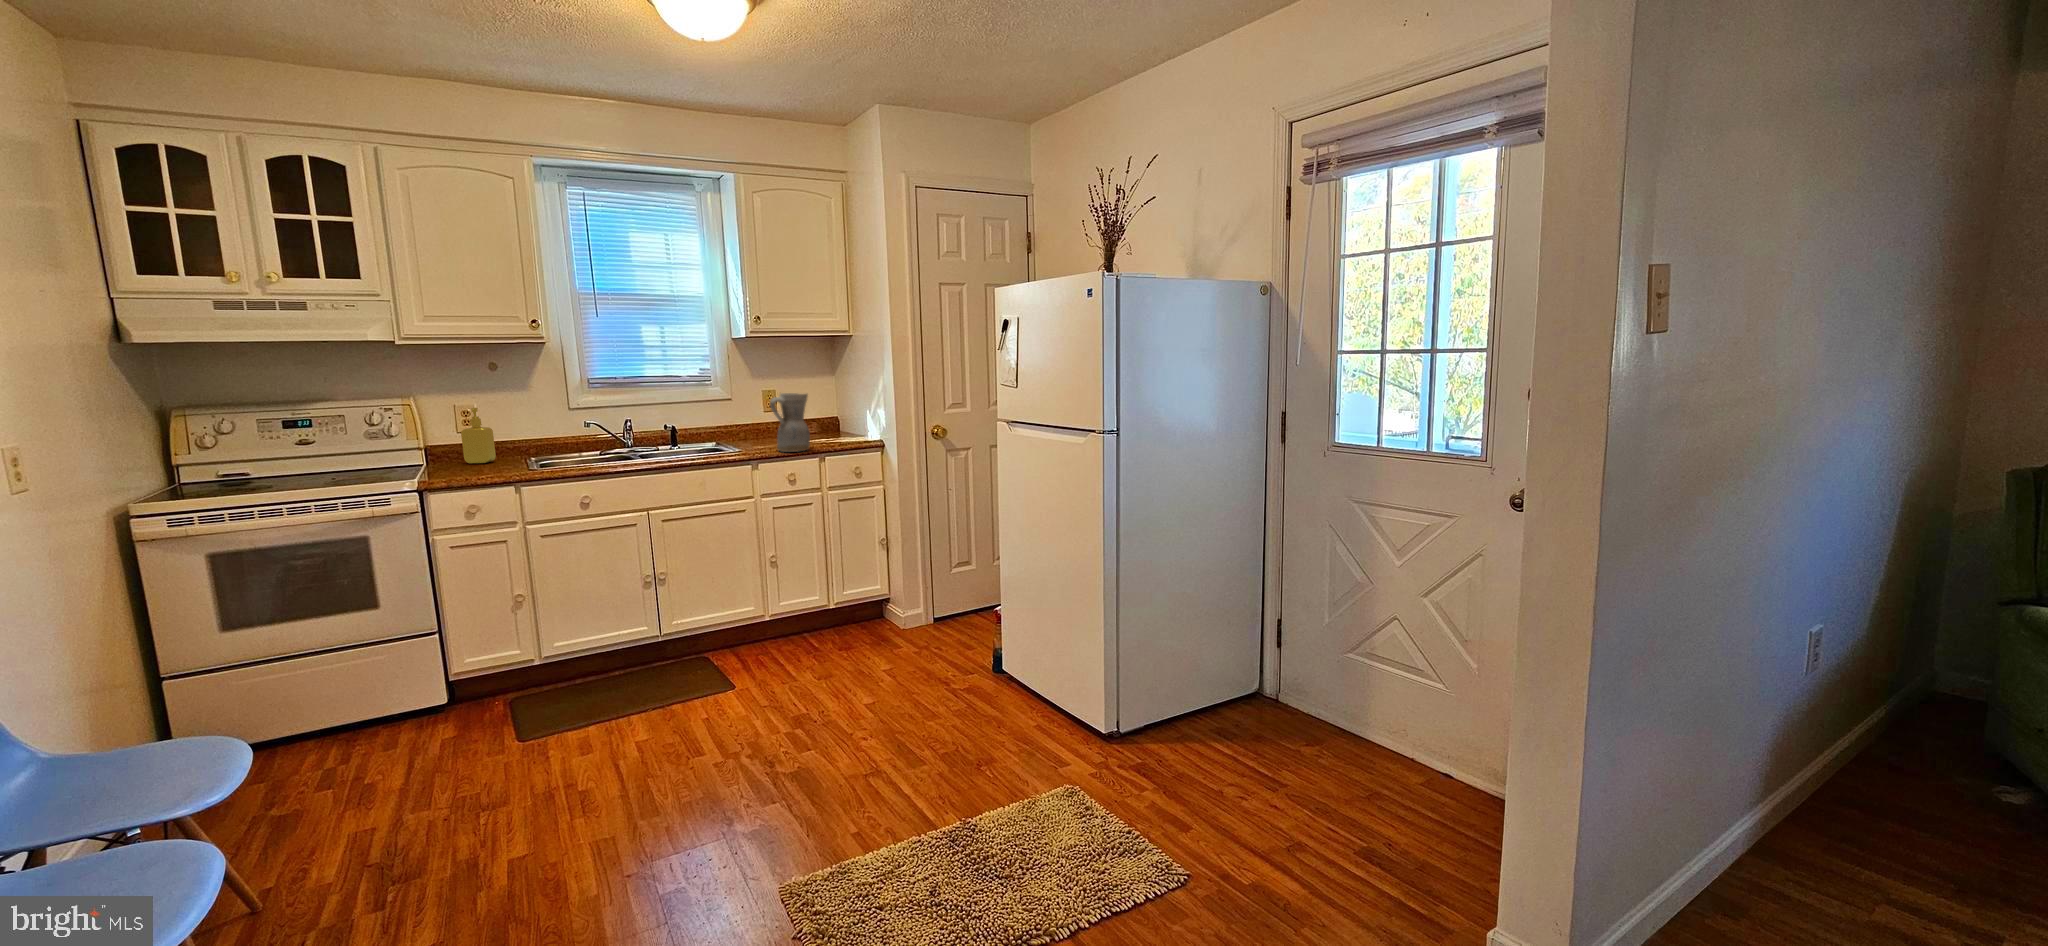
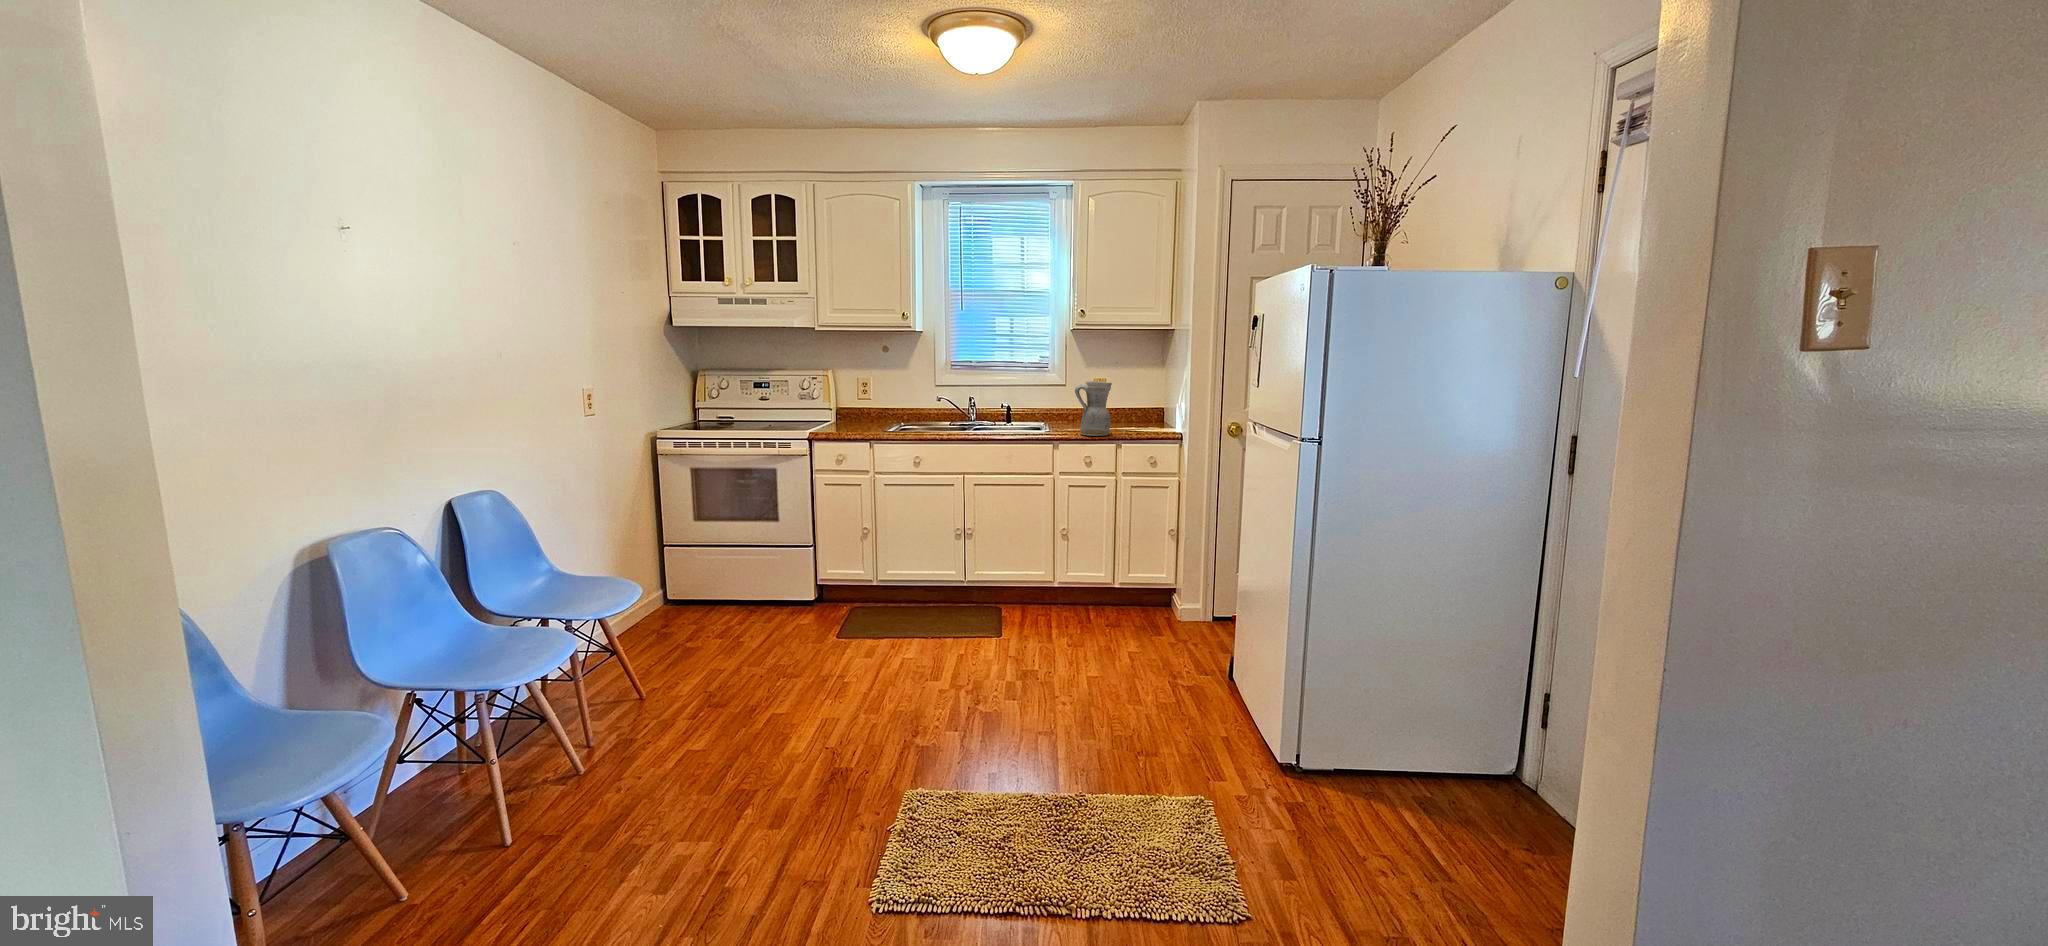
soap dispenser: present [461,408,496,464] -> none [856,380,877,424]

